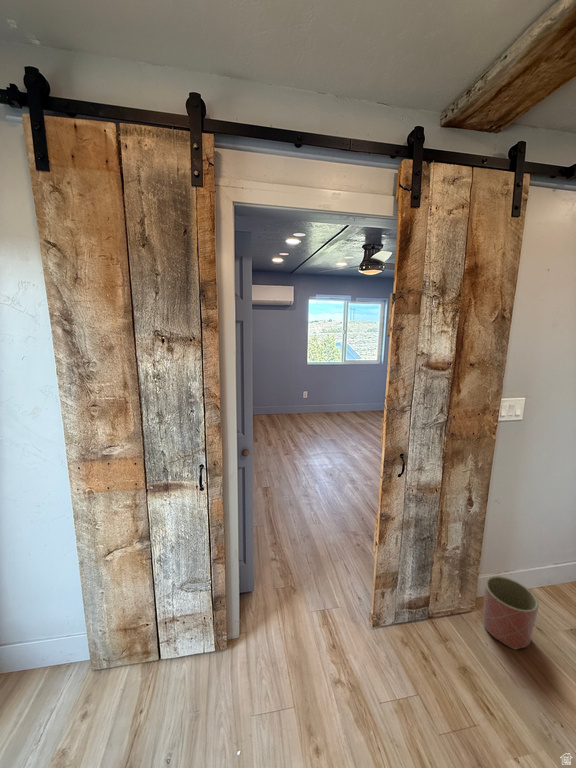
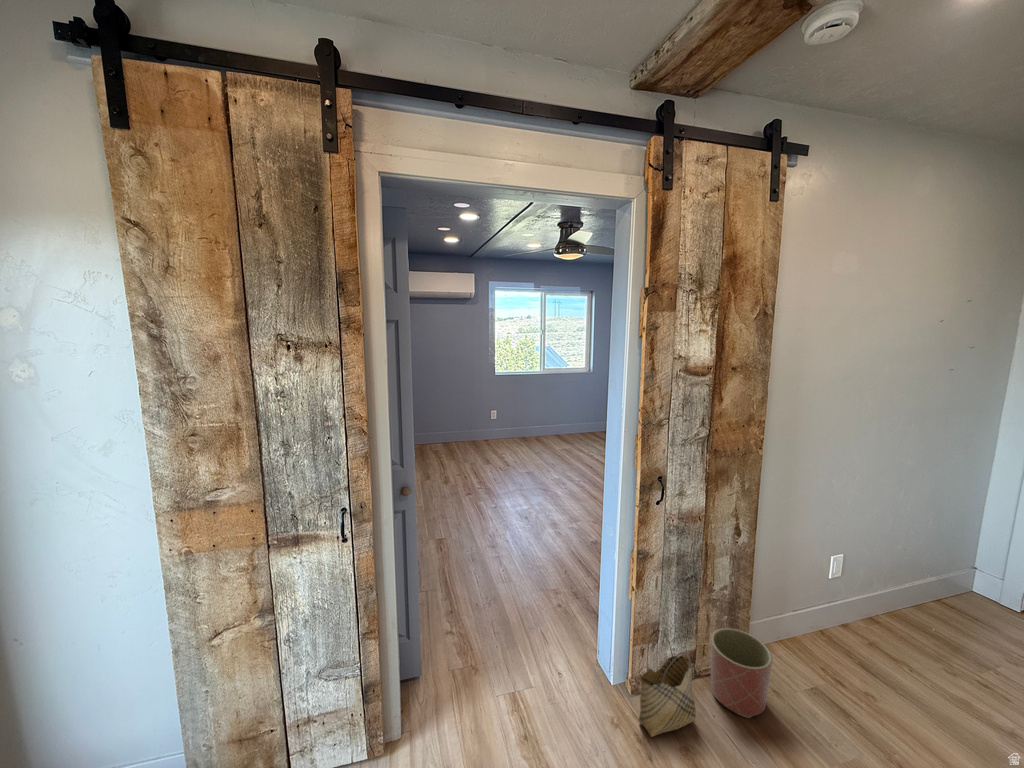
woven basket: none [424,573,471,657] -> present [639,630,695,737]

